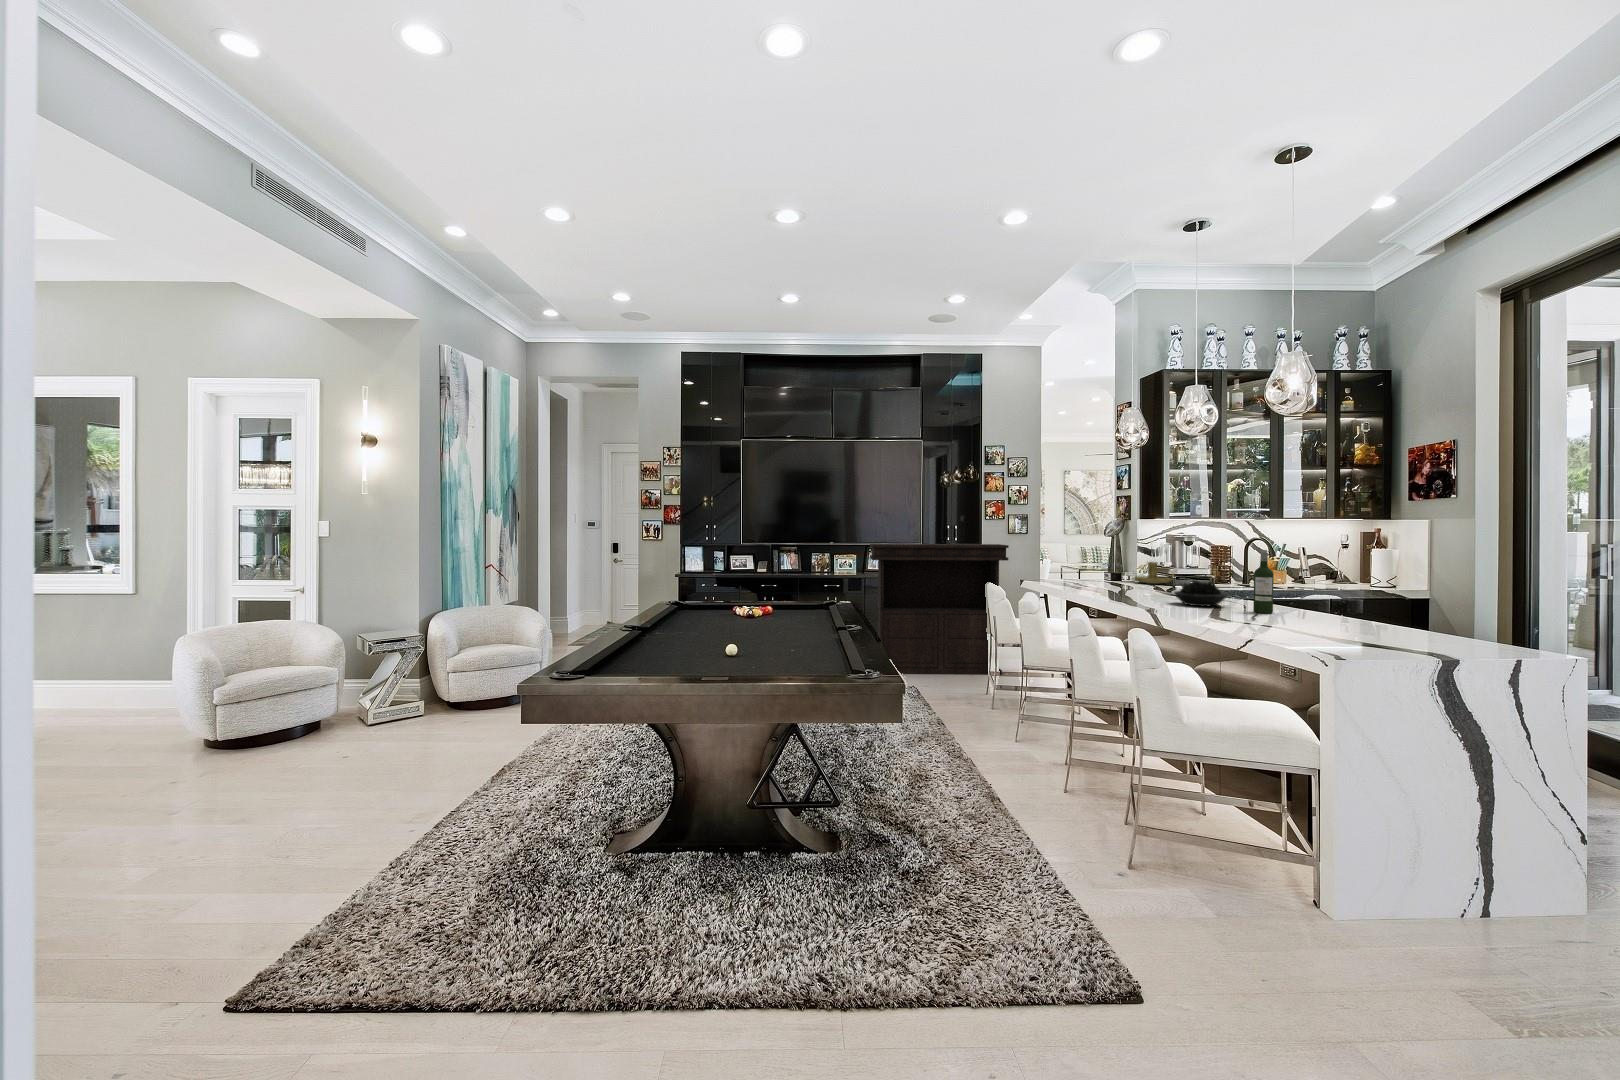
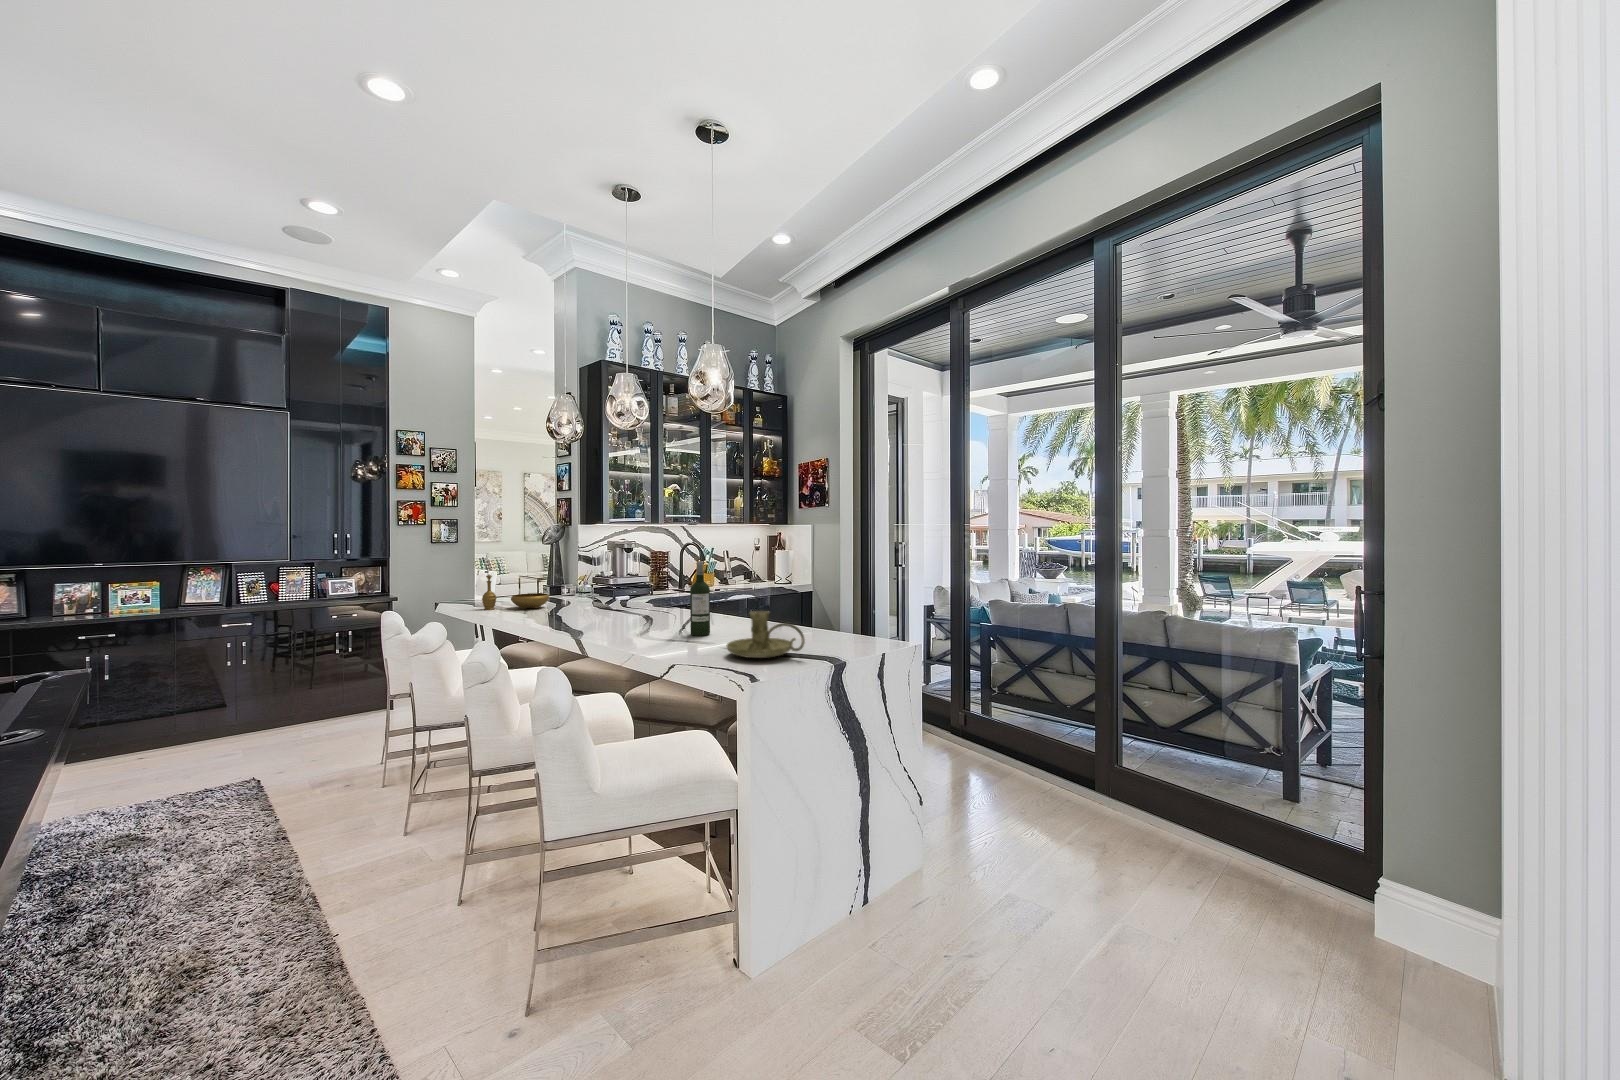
console table: present [870,544,1009,674] -> none [160,556,417,769]
decorative bowl: none [1067,558,1119,587] -> present [482,575,549,610]
candle holder: present [1135,562,1174,584] -> present [726,611,805,658]
succulent plant: present [1174,580,1227,606] -> none [603,600,664,633]

